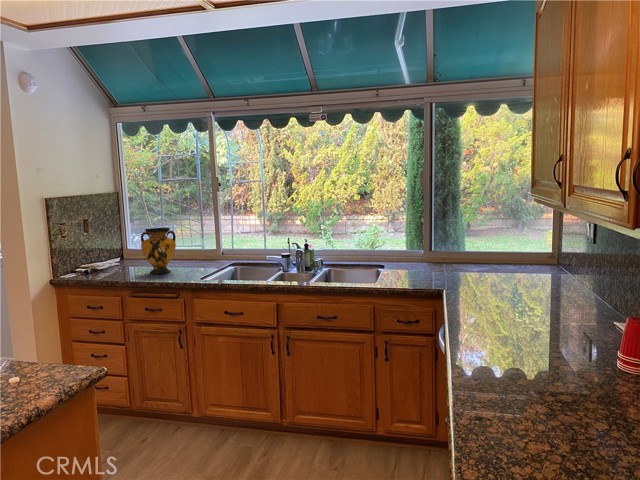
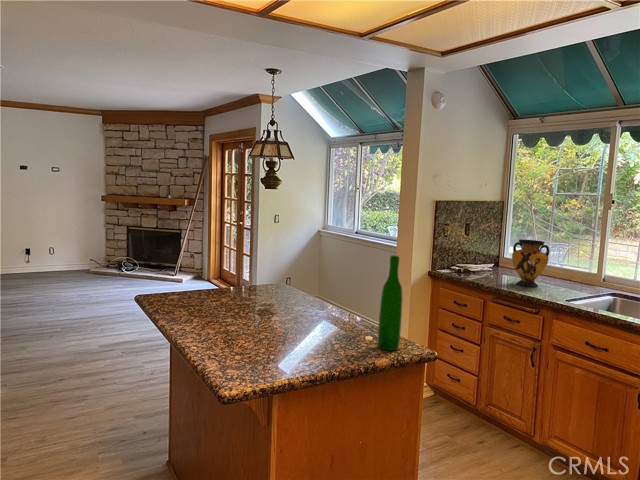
wine bottle: none [26,269,61,387] -> present [378,256,403,351]

